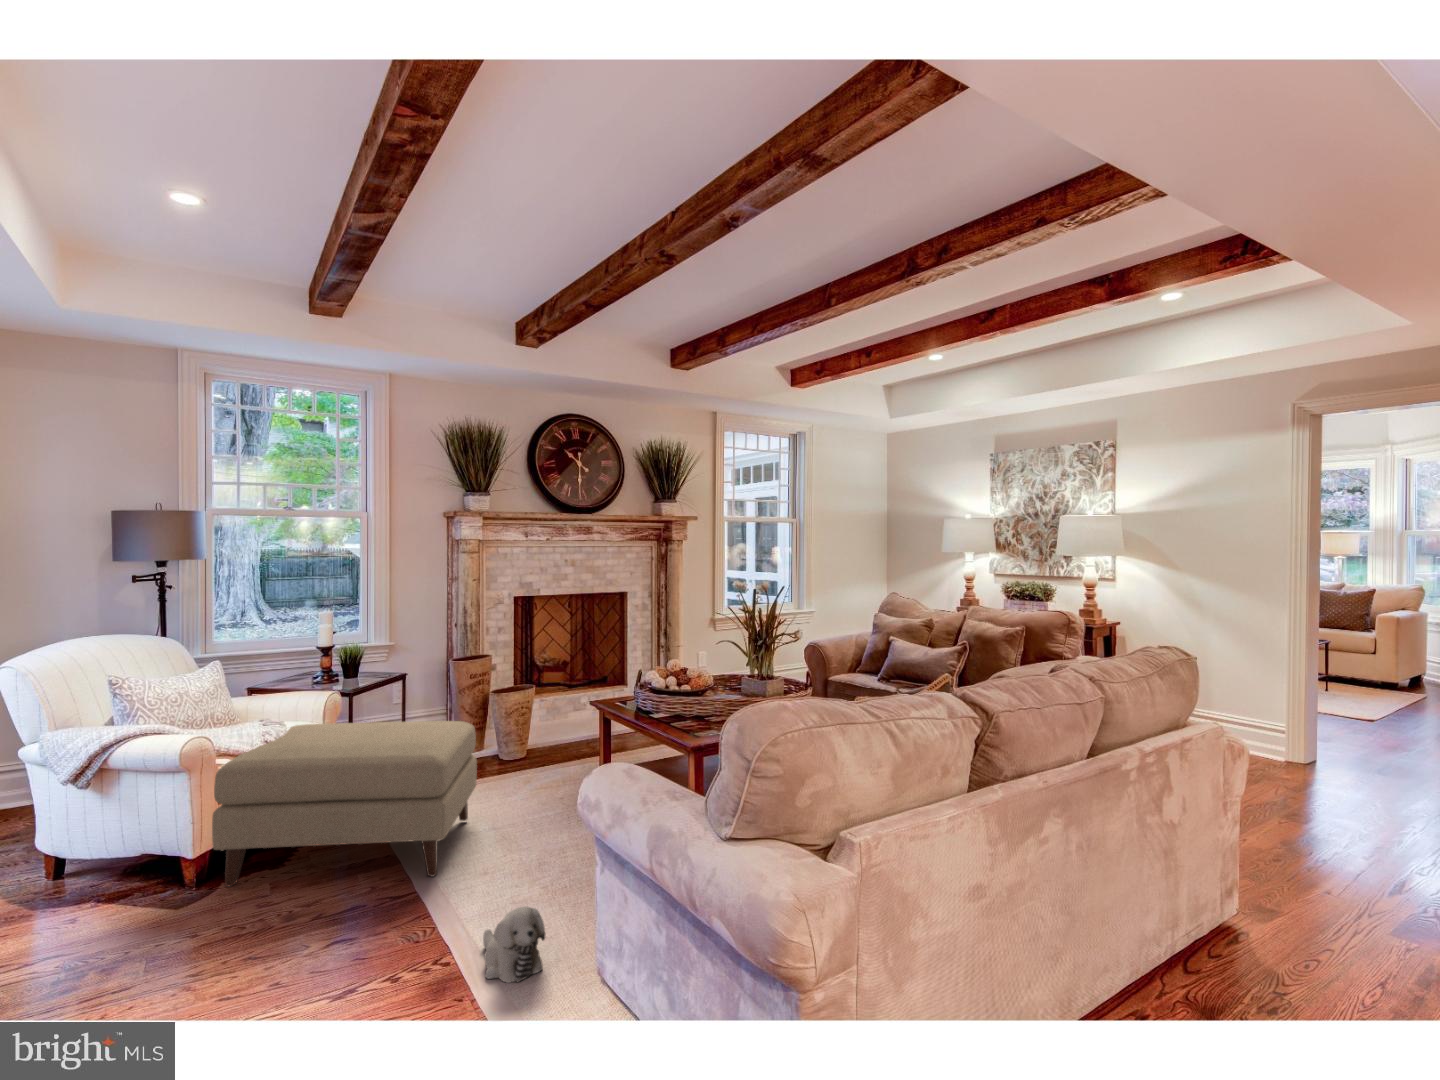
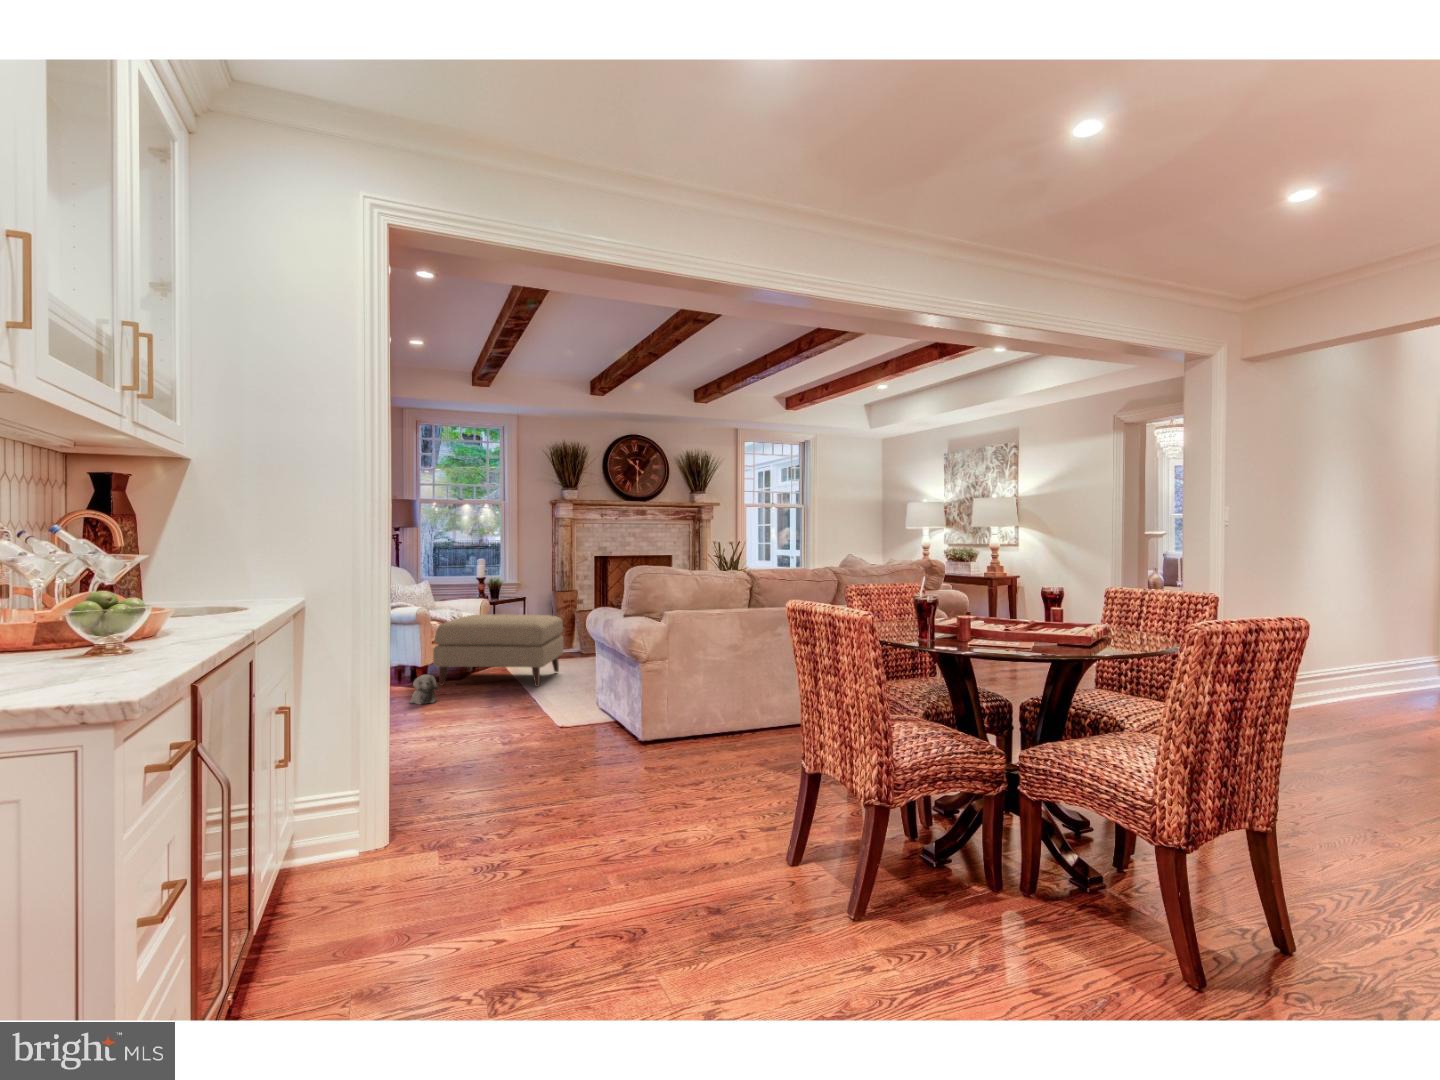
plush toy: present [483,906,545,983] -> present [410,675,439,704]

